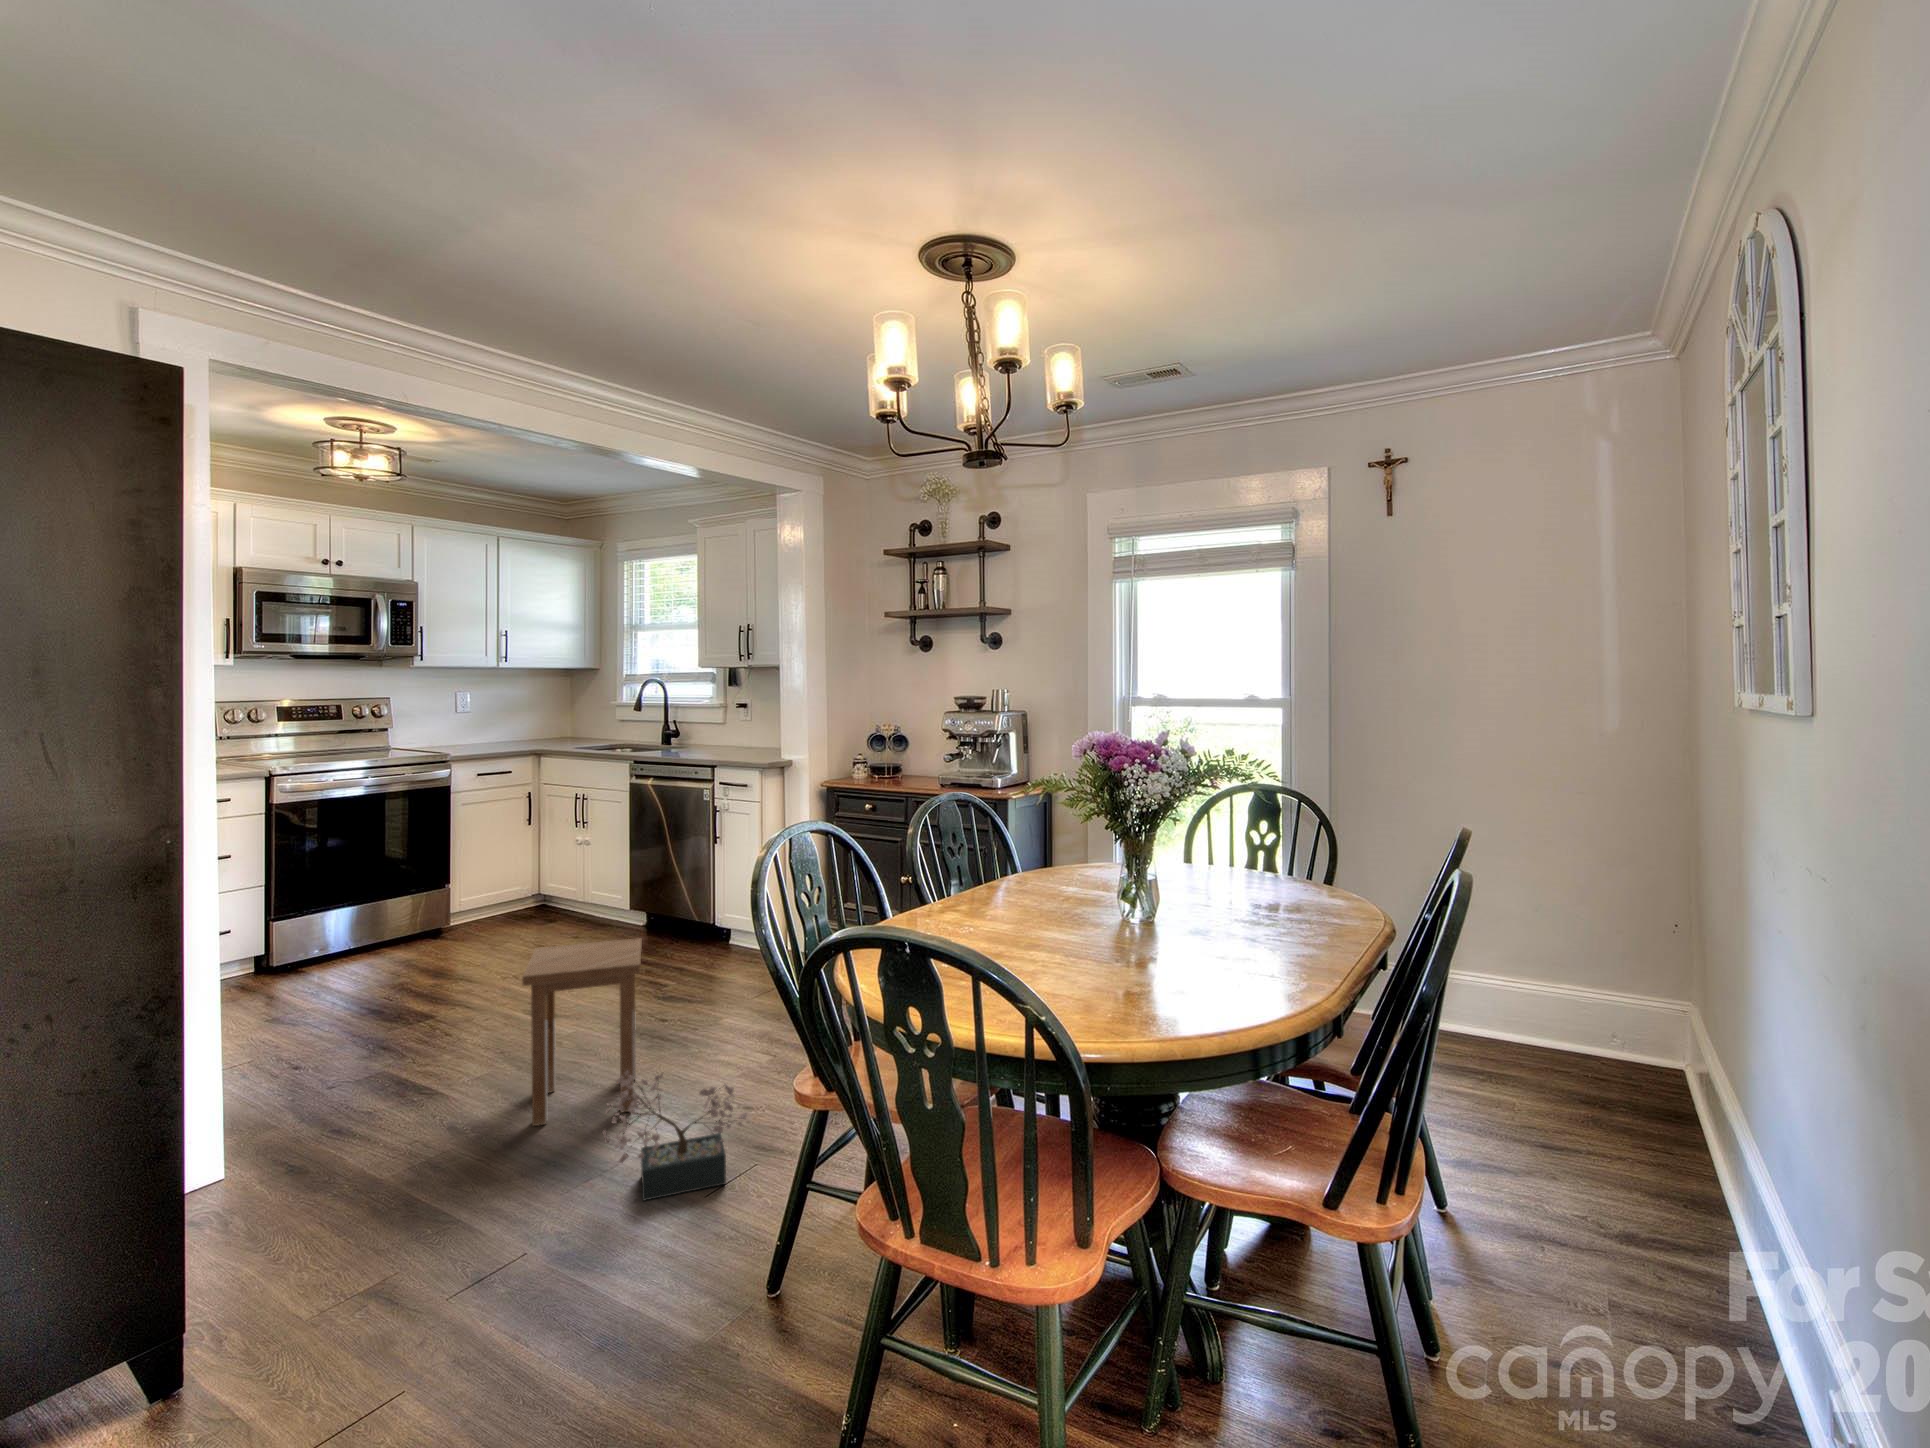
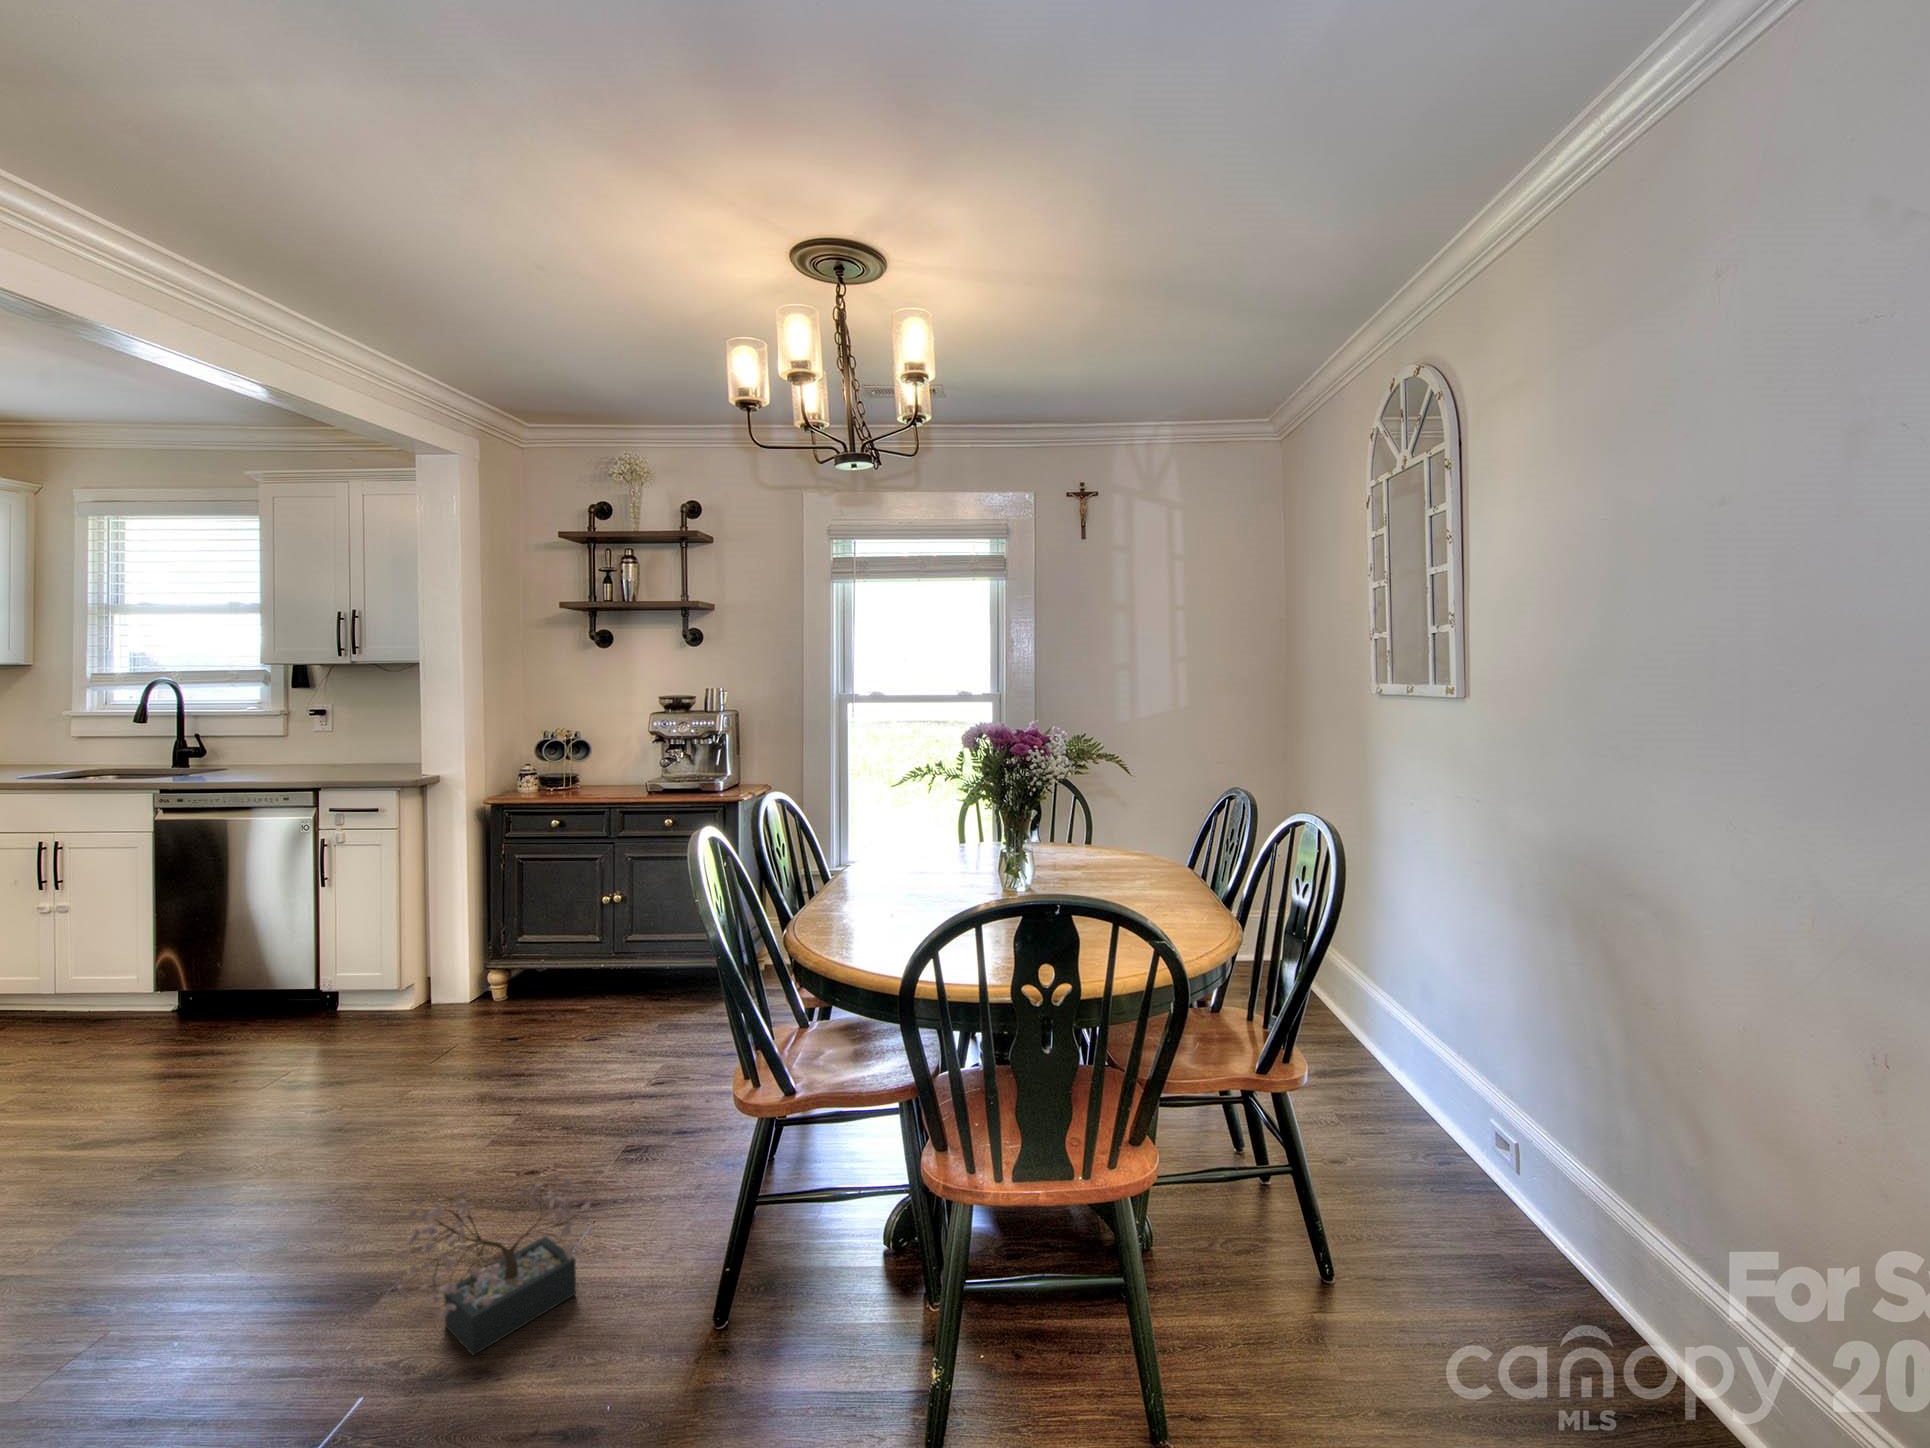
stool: present [522,938,642,1126] -> none [158,1024,374,1323]

